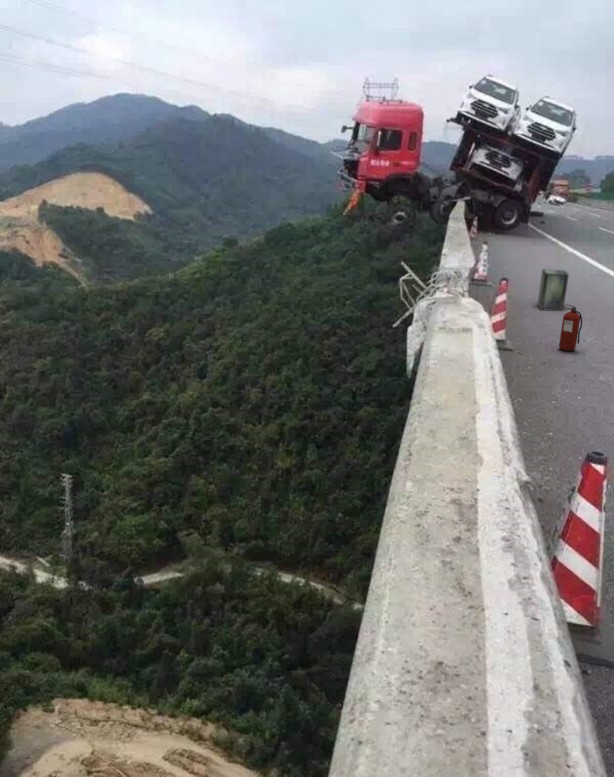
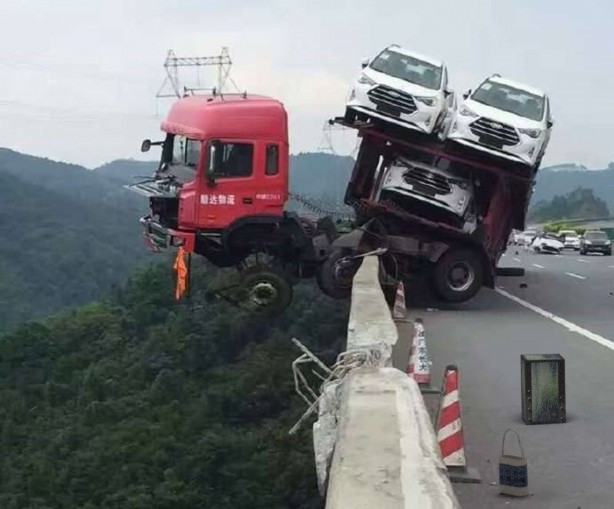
fire extinguisher: present [559,304,582,351] -> none [561,401,593,482]
bag: none [521,317,540,357] -> present [499,428,528,496]

